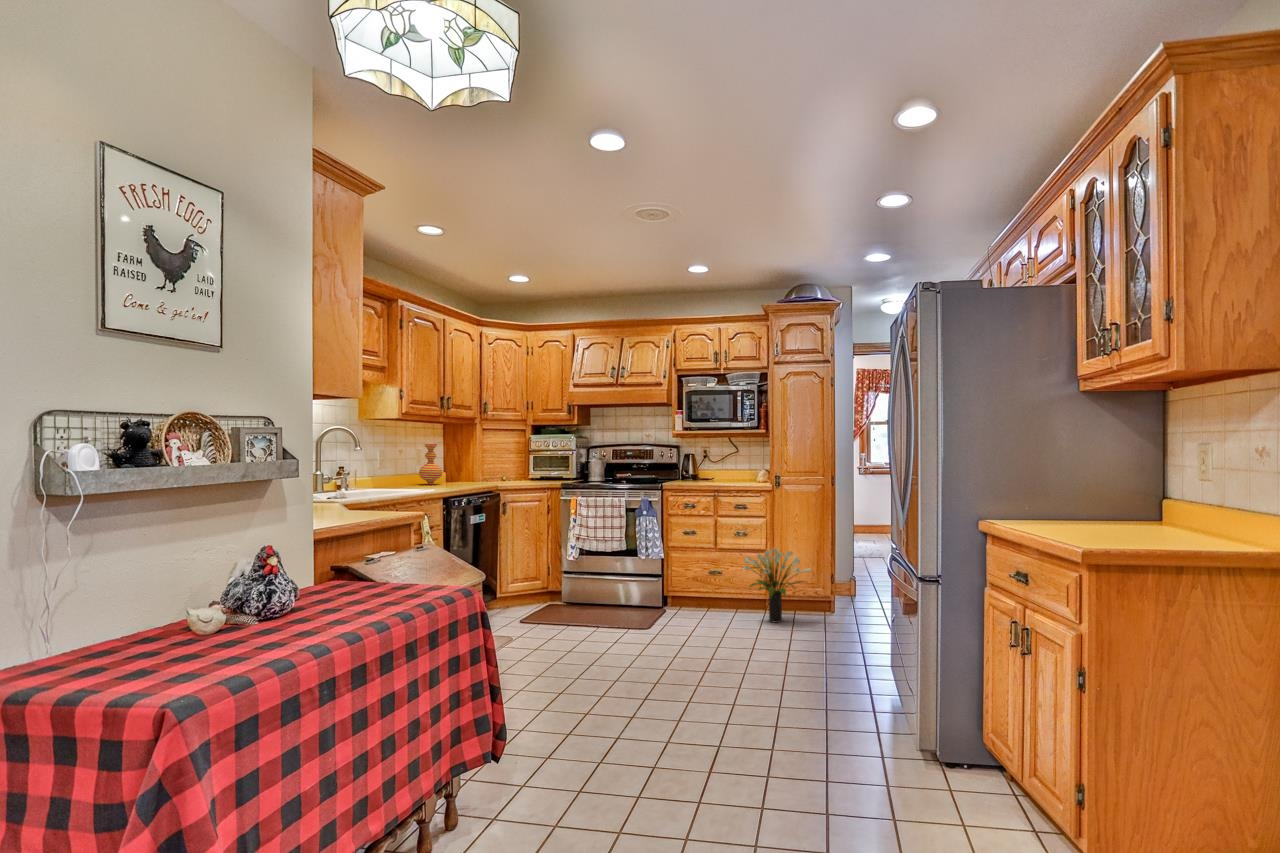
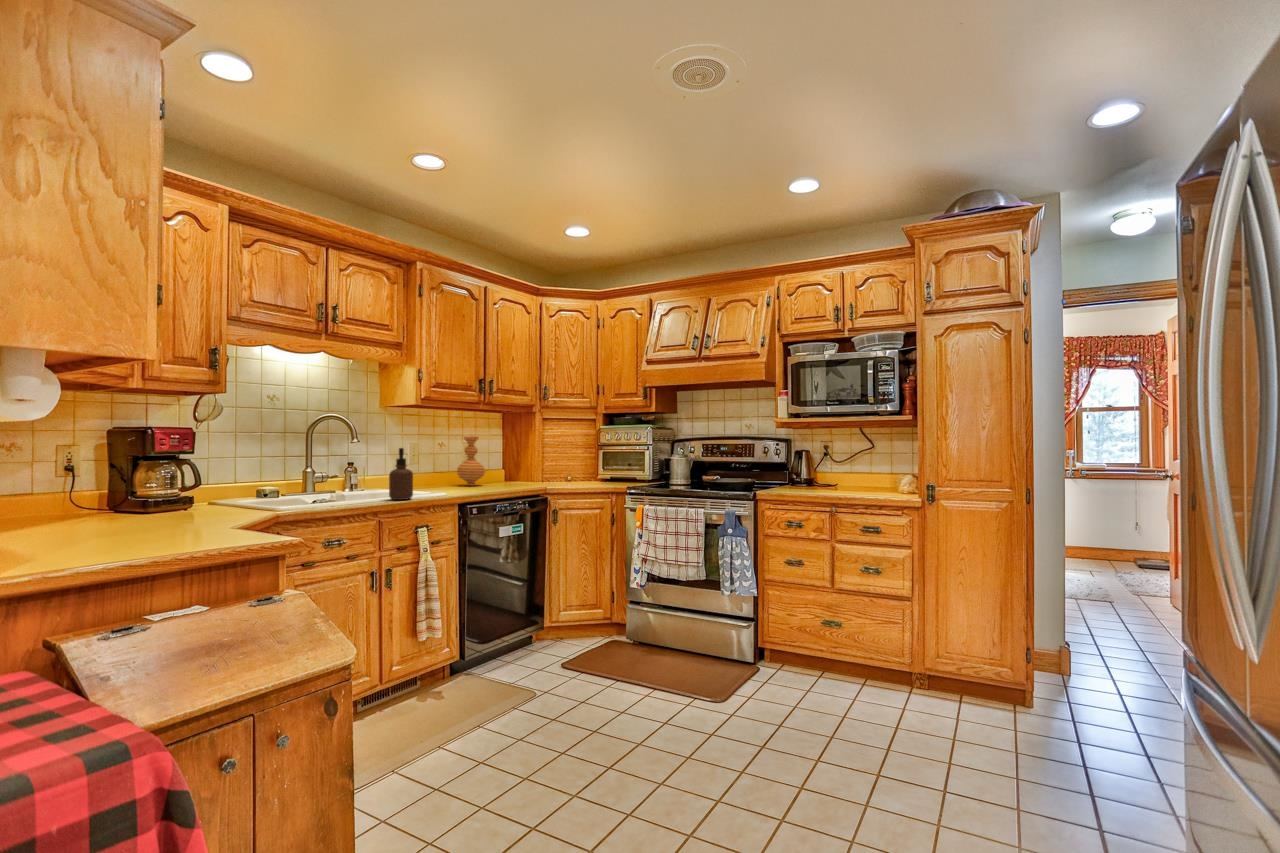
soap dispenser: none [399,453,417,493] -> present [389,448,413,500]
potted plant: present [743,548,811,623] -> none [868,598,987,719]

